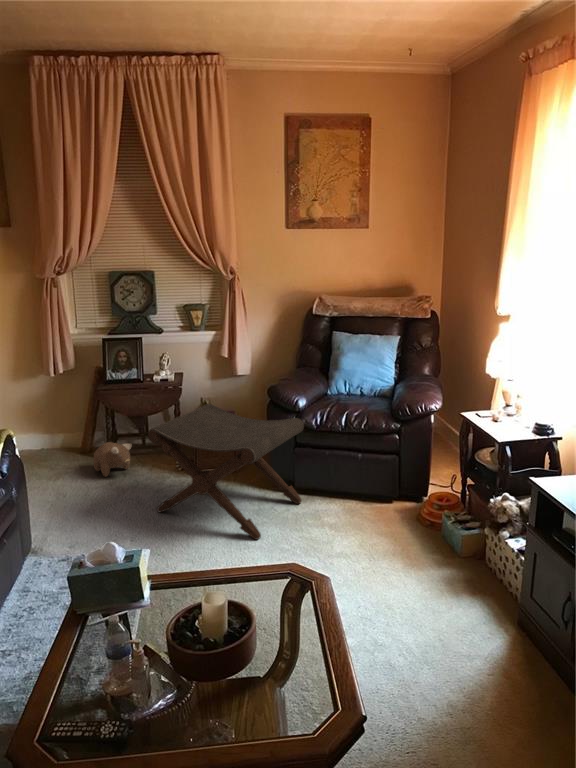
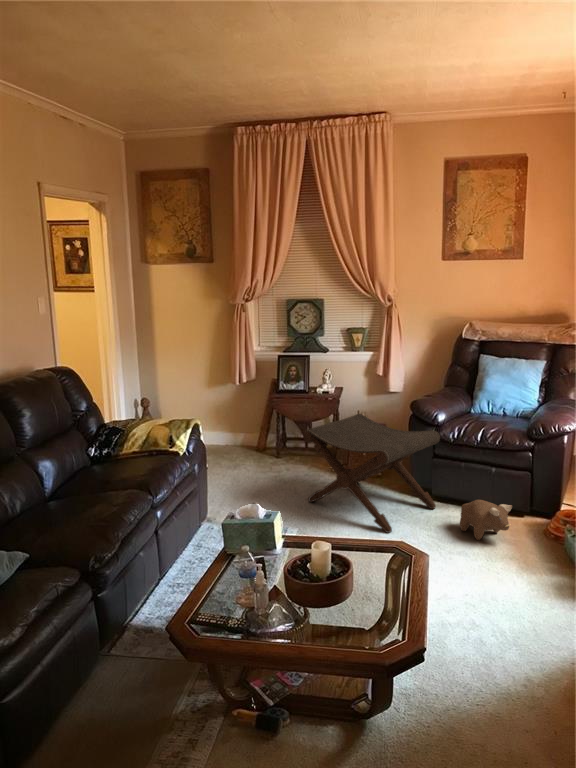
plush toy: present [94,442,132,477] -> present [460,500,512,540]

